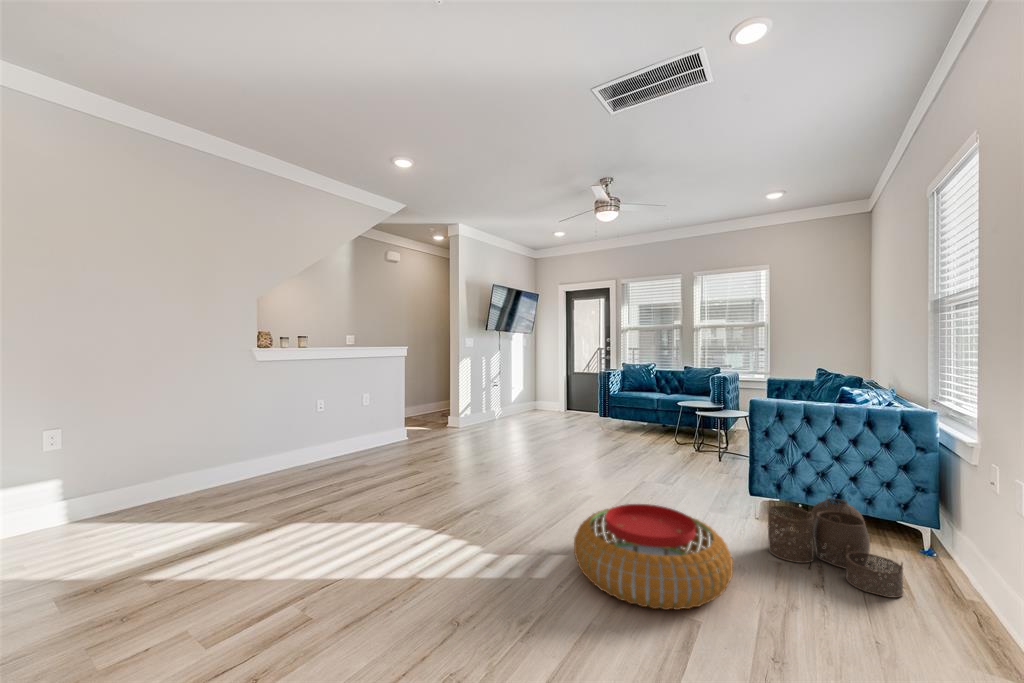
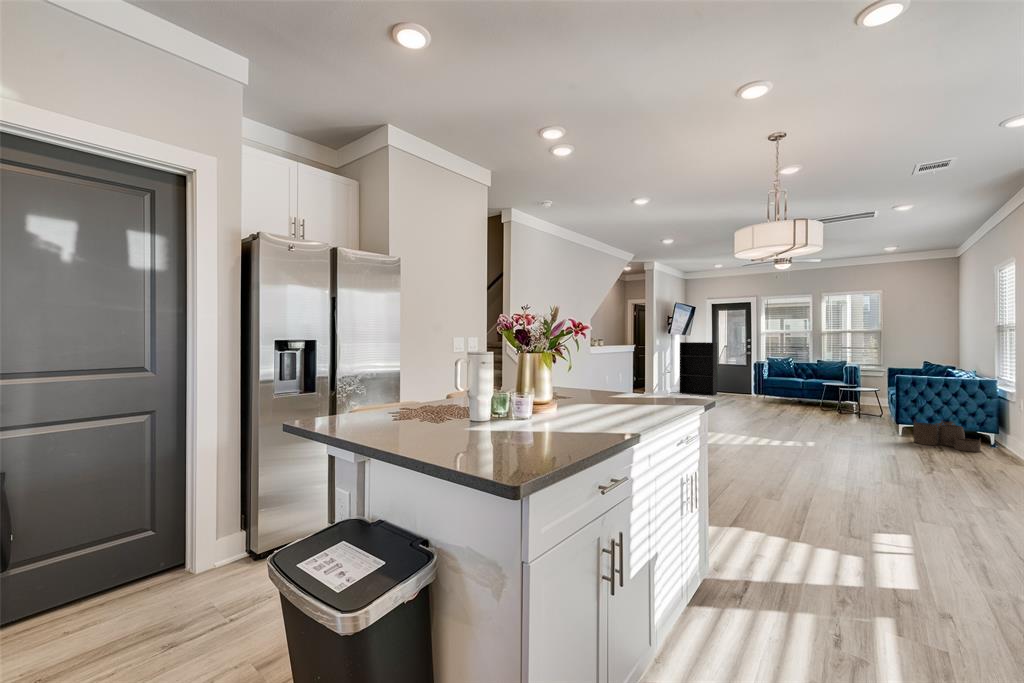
bookshelf: none [518,343,568,416] -> present [680,342,717,396]
pouf: present [574,504,733,610] -> none [825,419,906,452]

